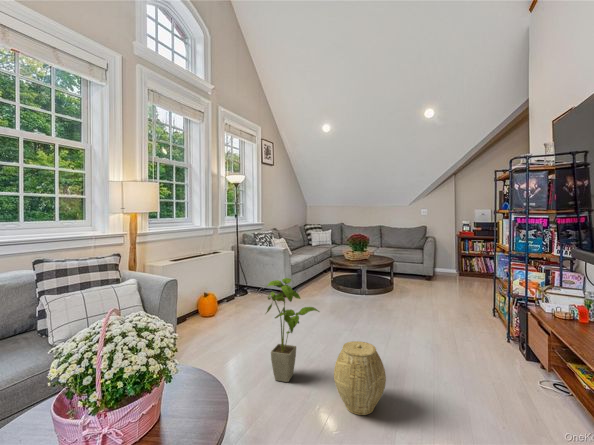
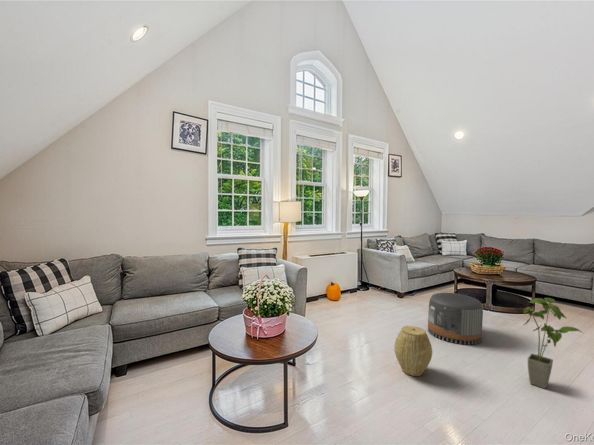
house plant: present [266,278,319,382] -> present [524,298,581,388]
pouf: none [339,285,397,346] -> present [428,293,483,345]

